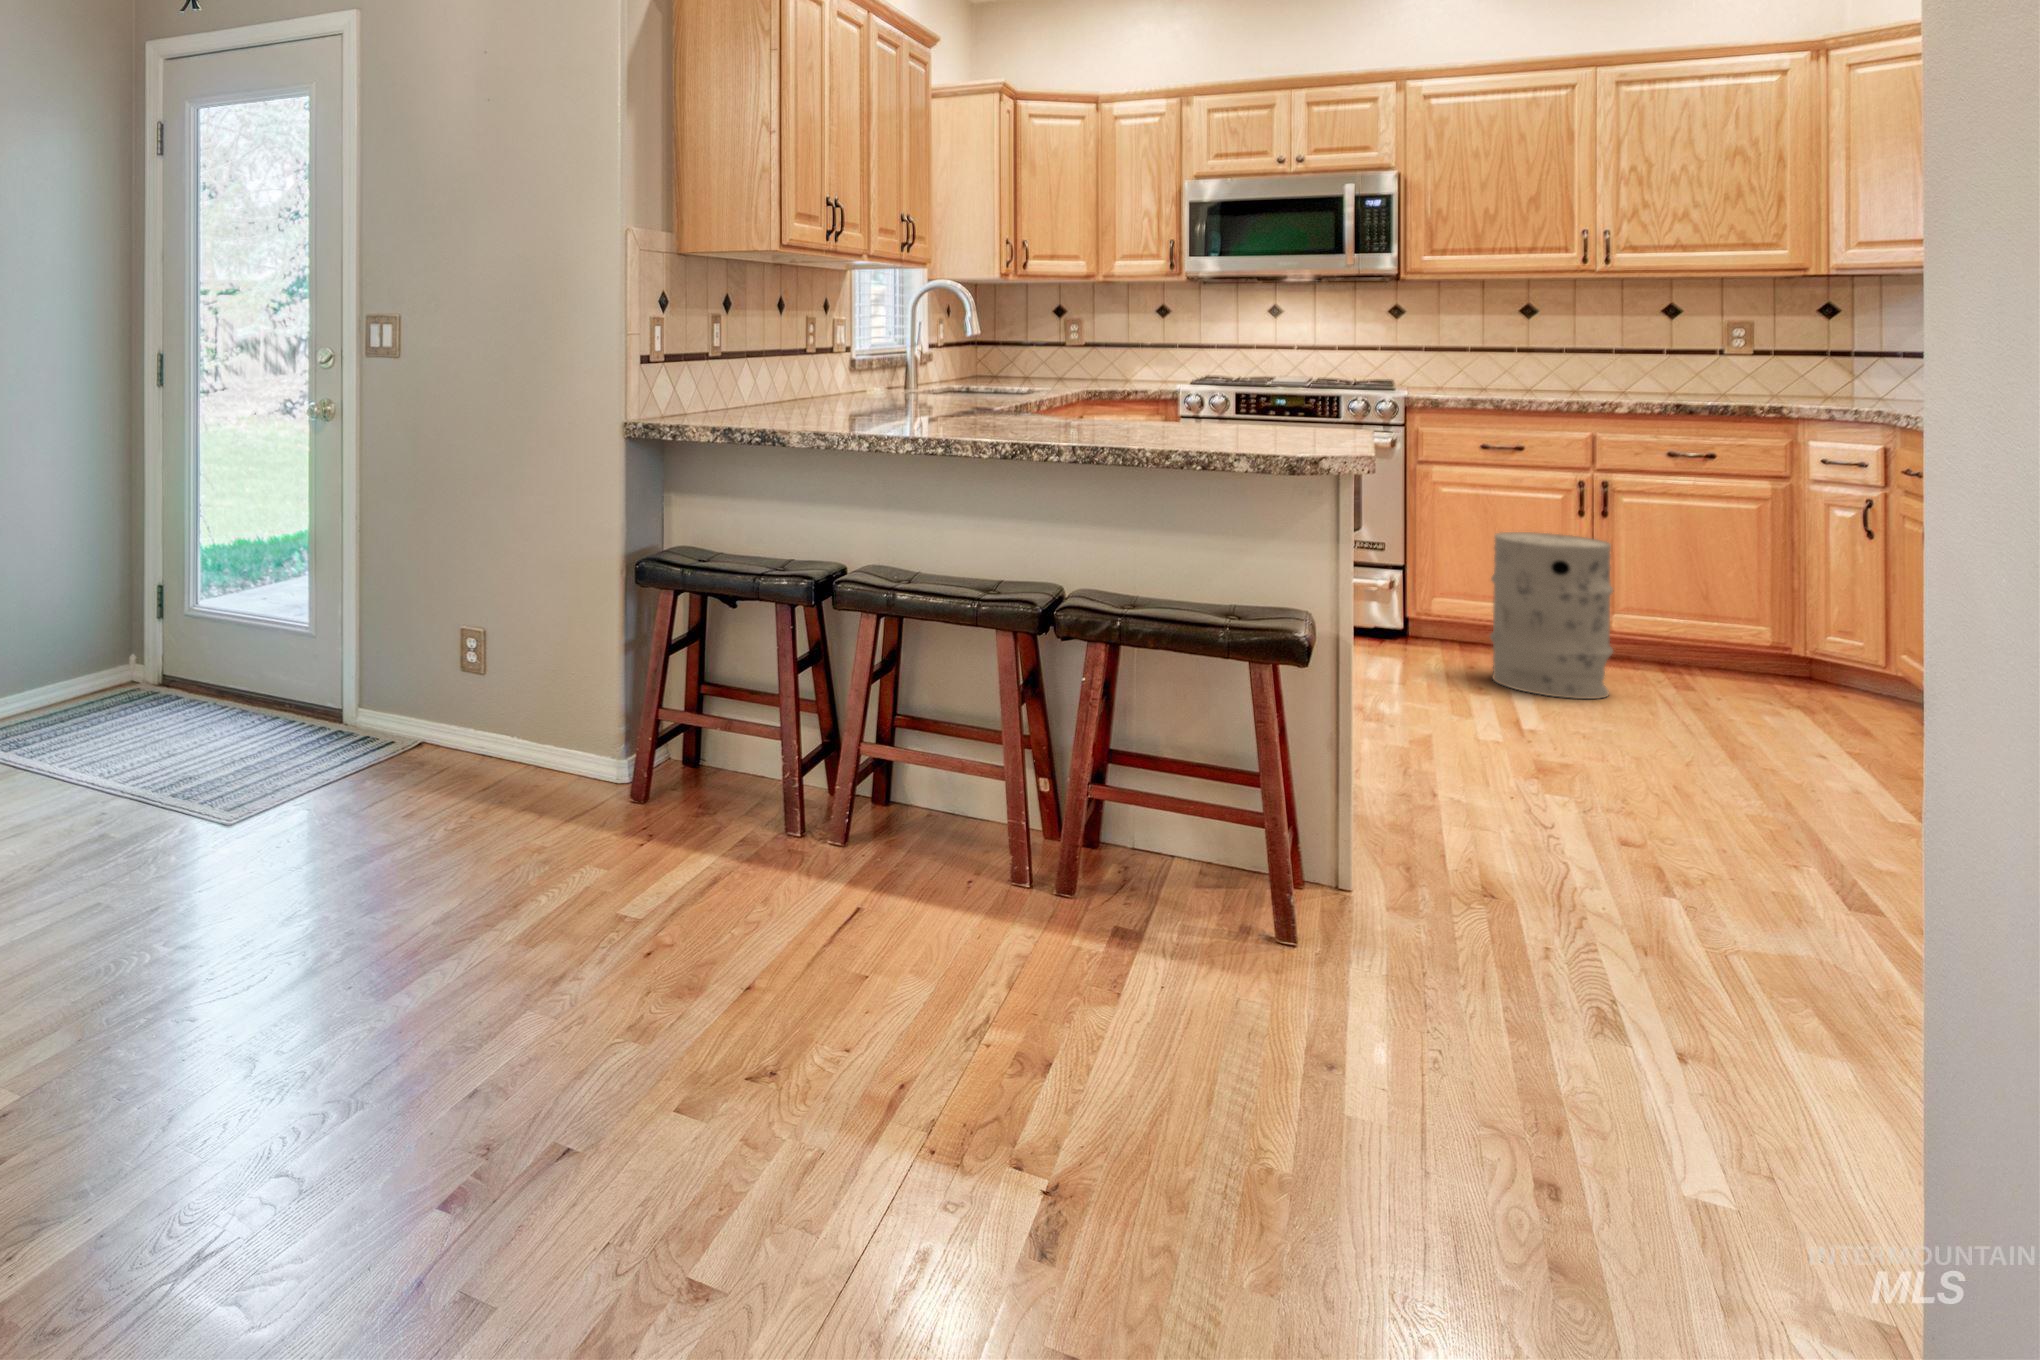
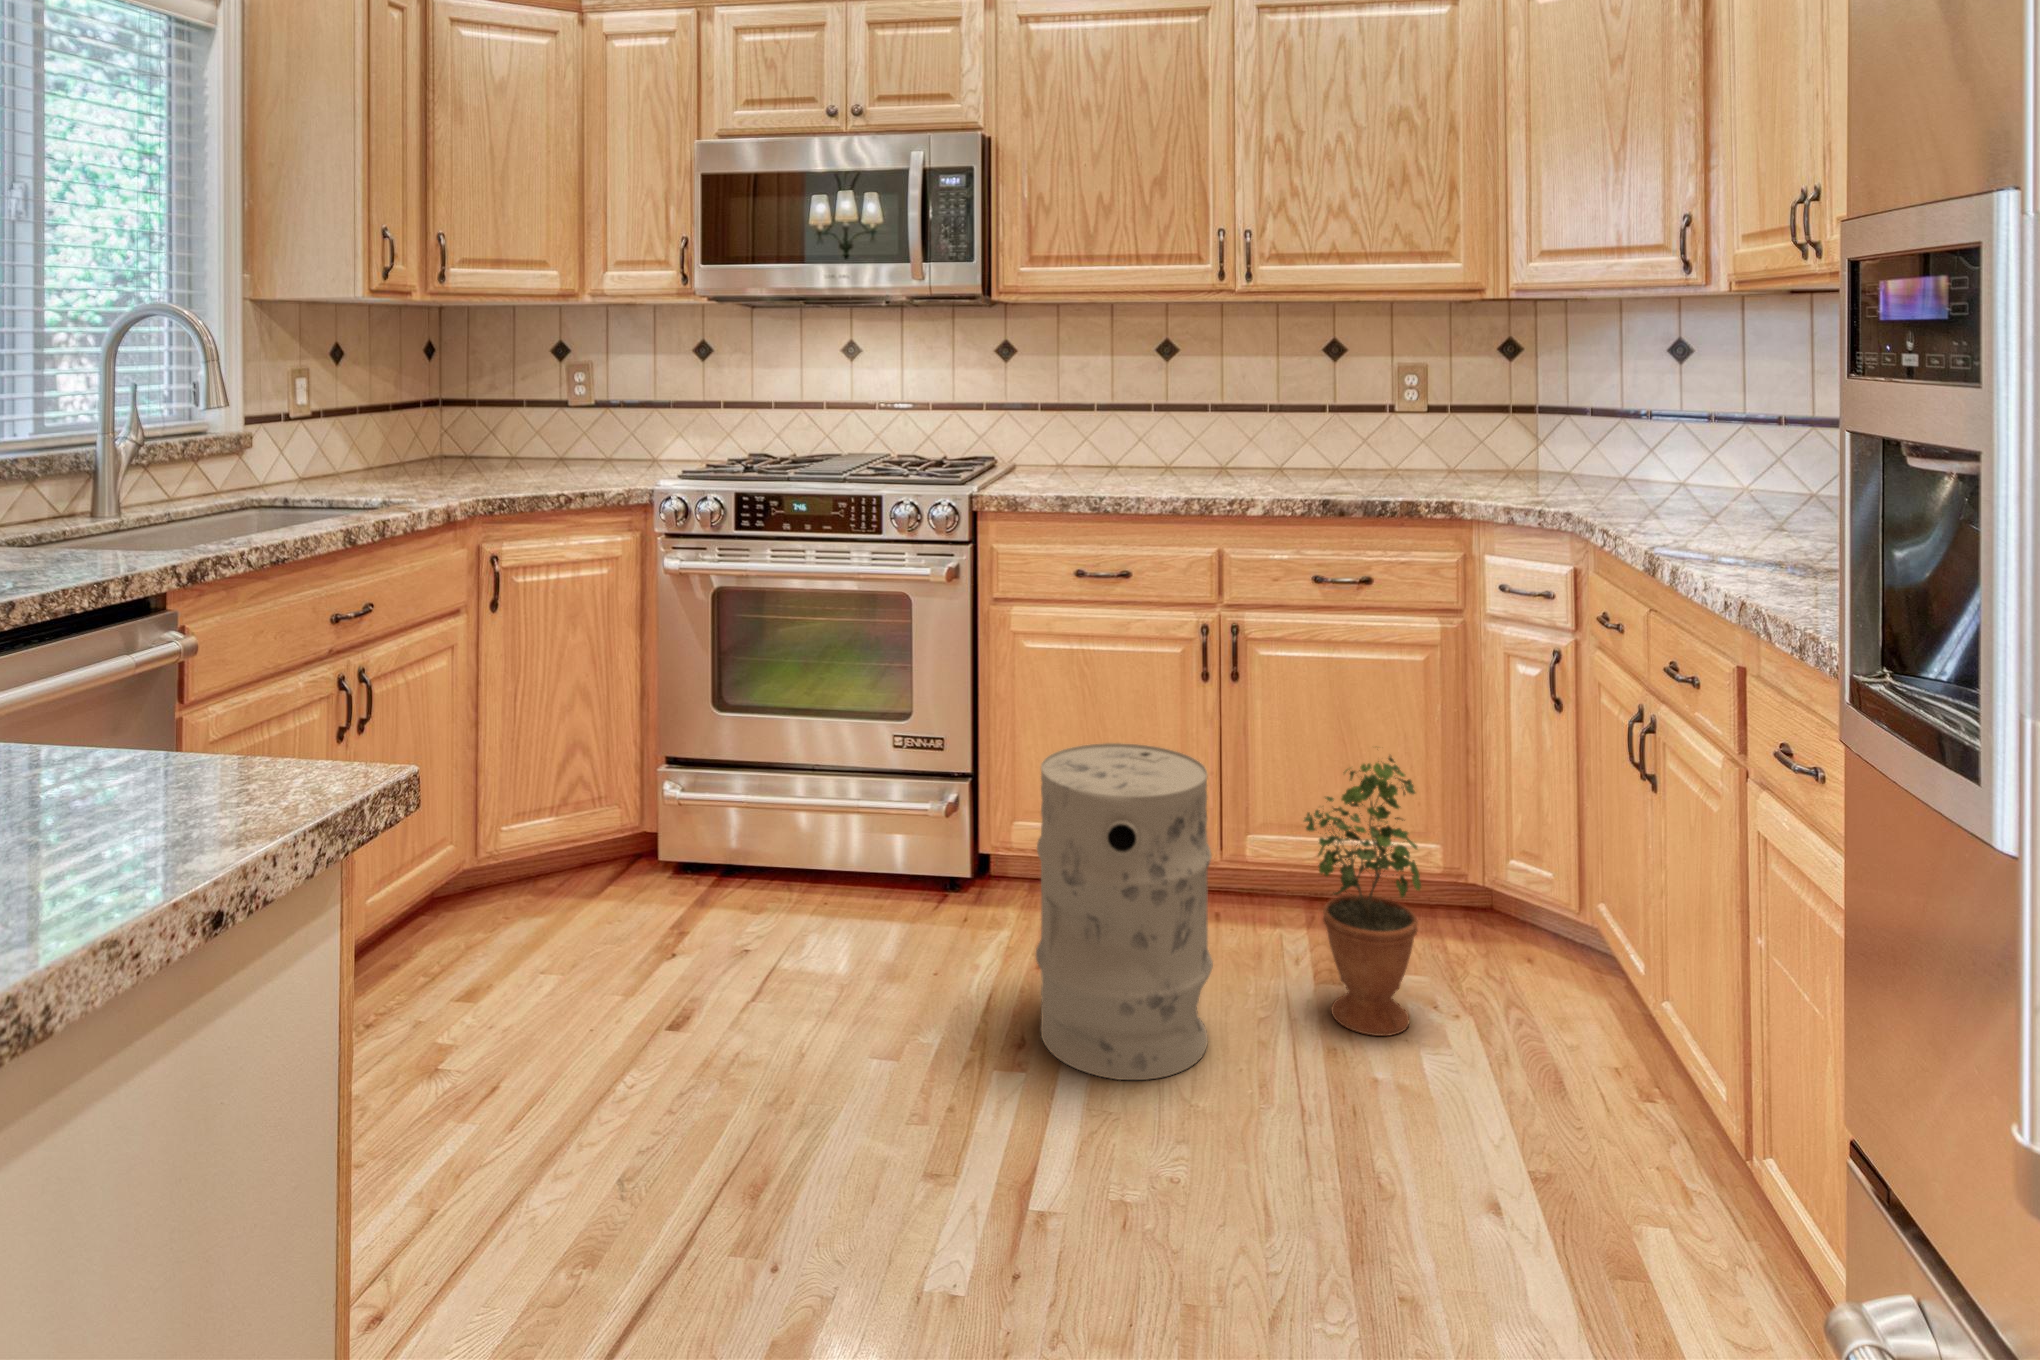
potted plant: none [1673,543,1761,703] -> present [1304,756,1421,1036]

